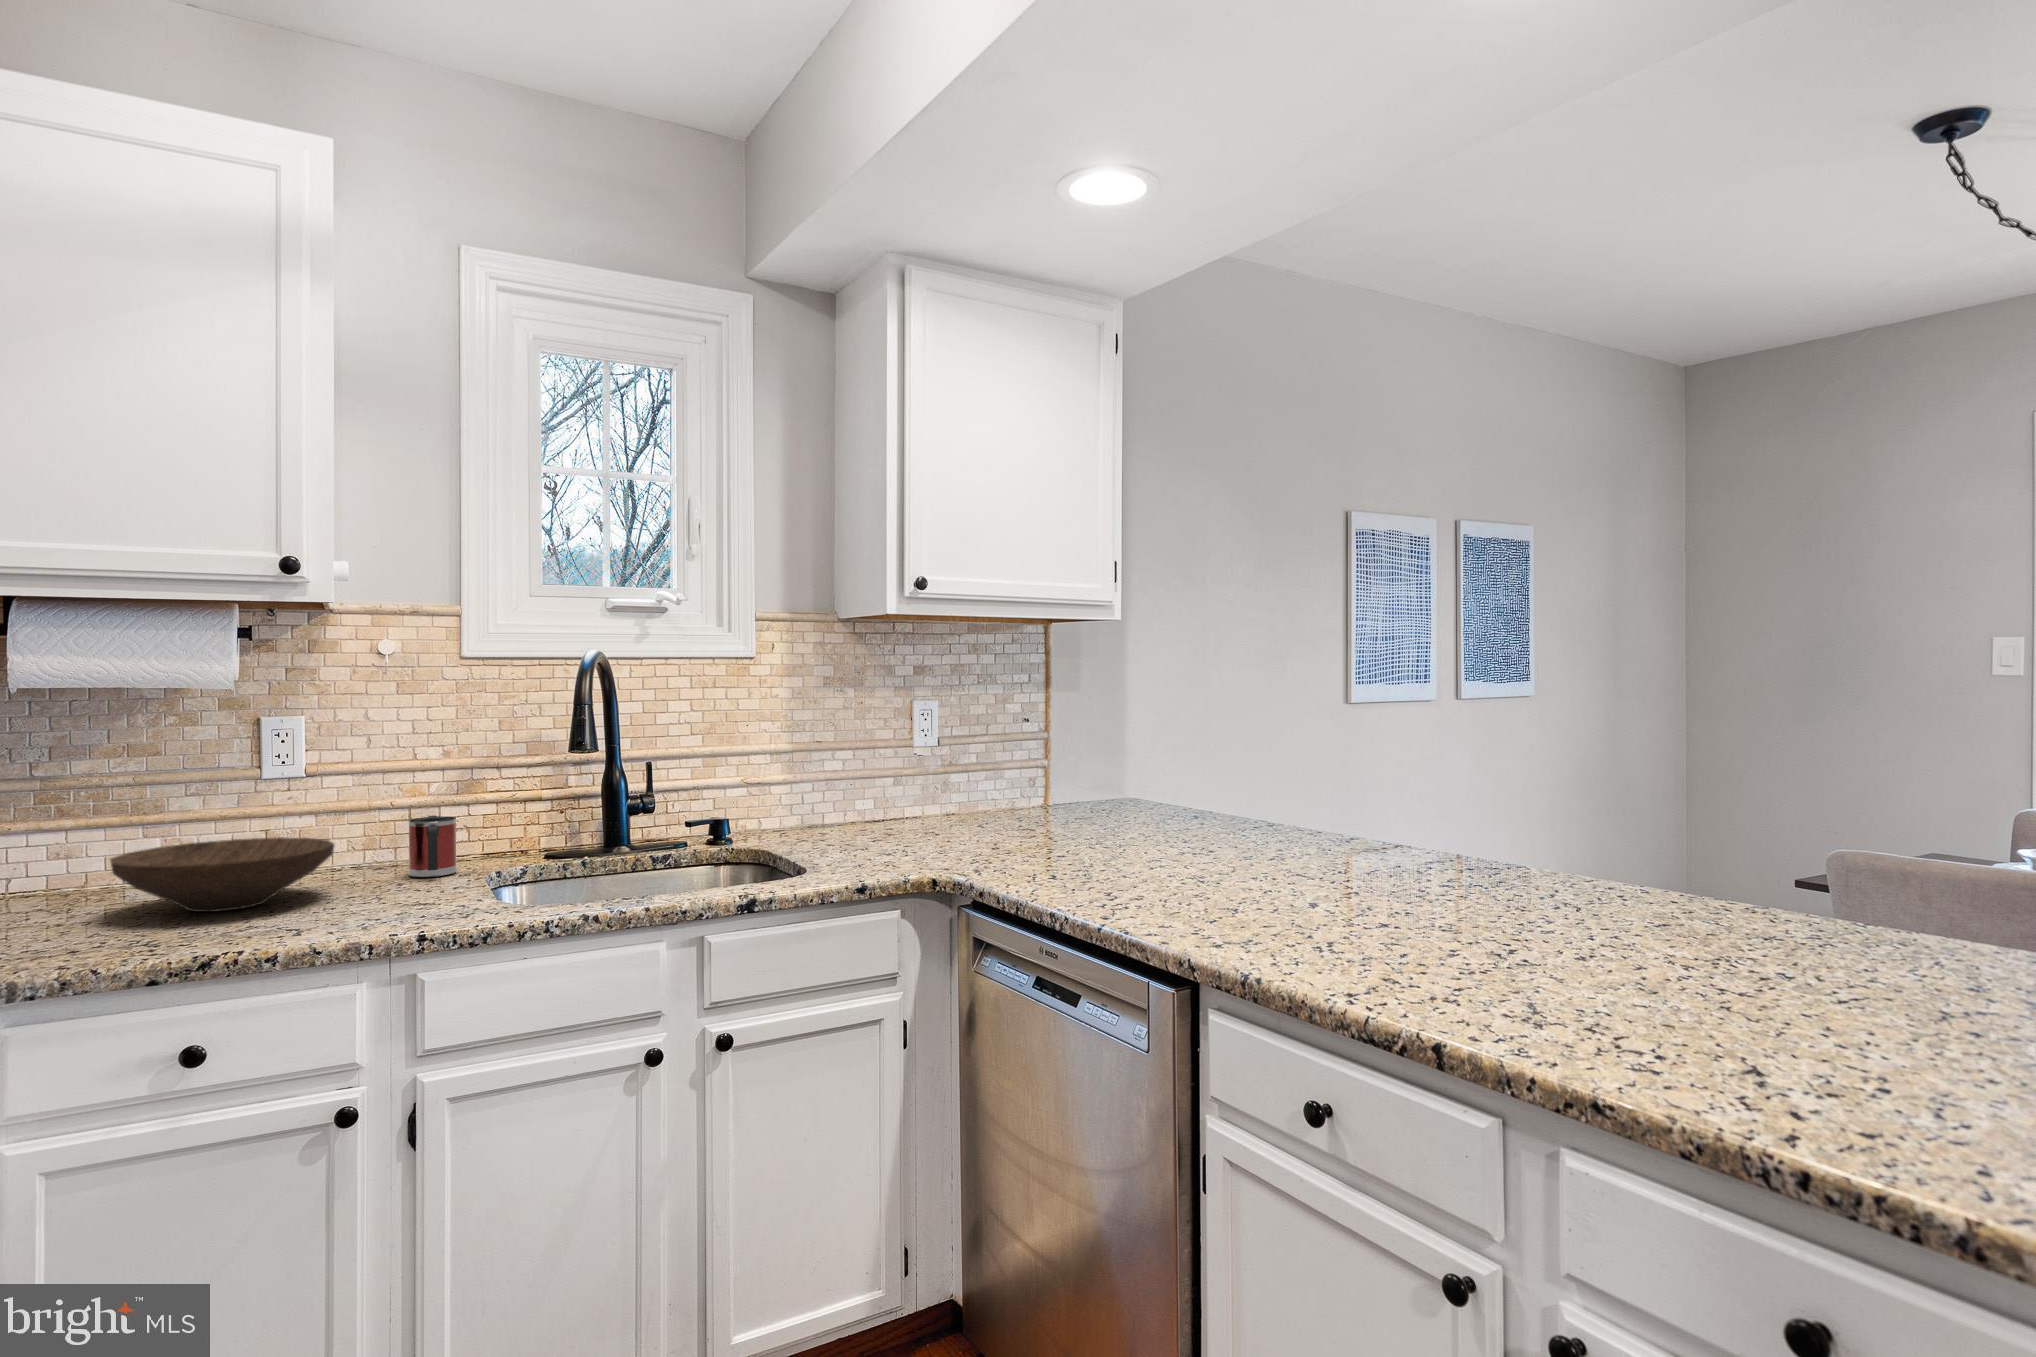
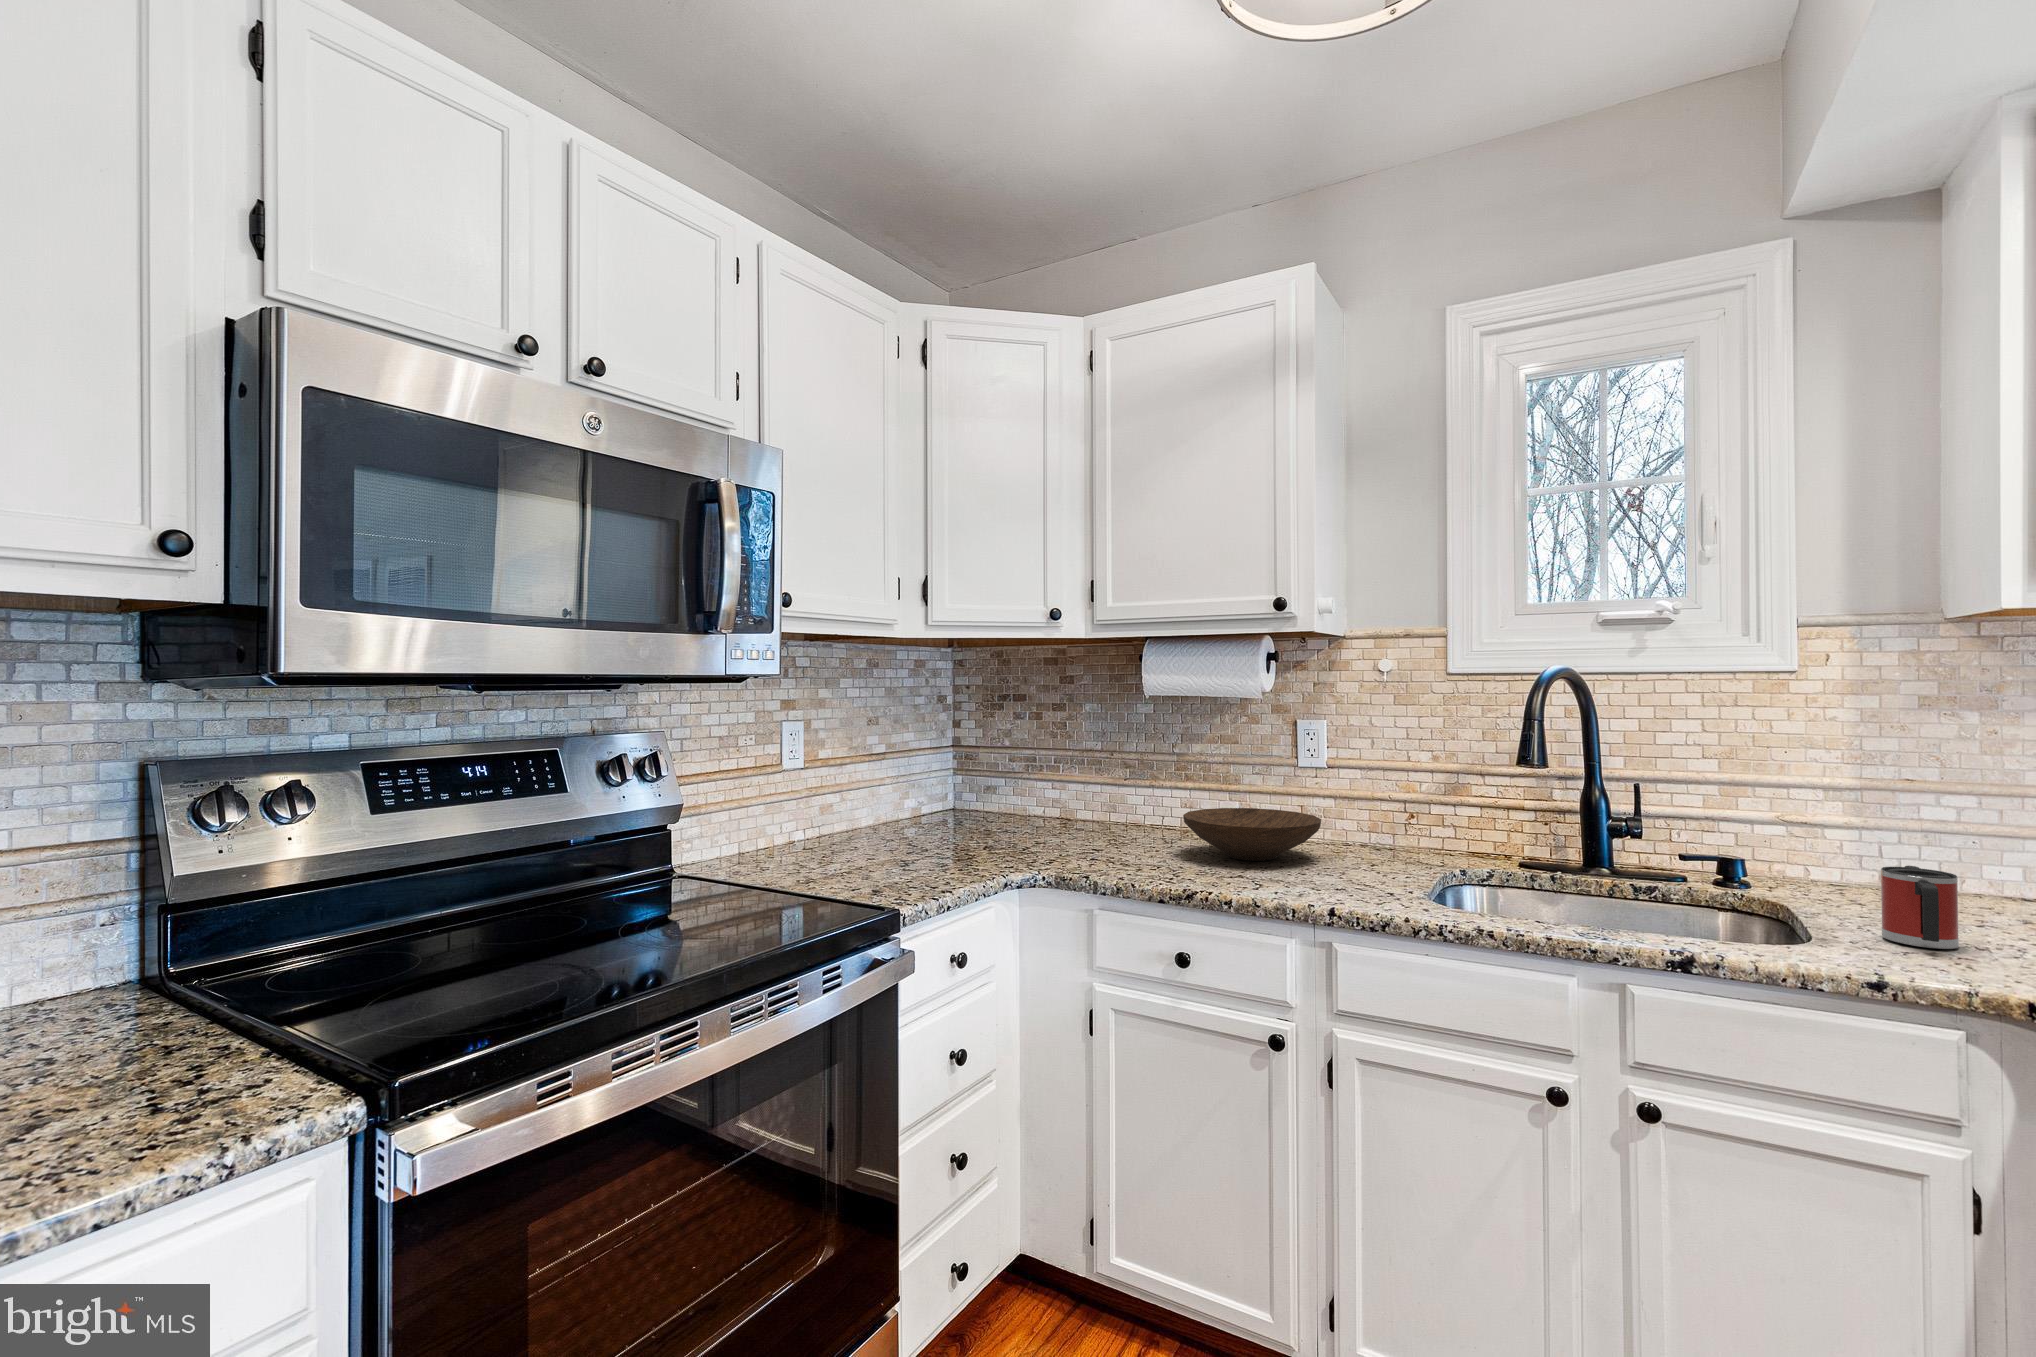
mug: present [409,815,456,877] -> present [1881,866,1959,949]

